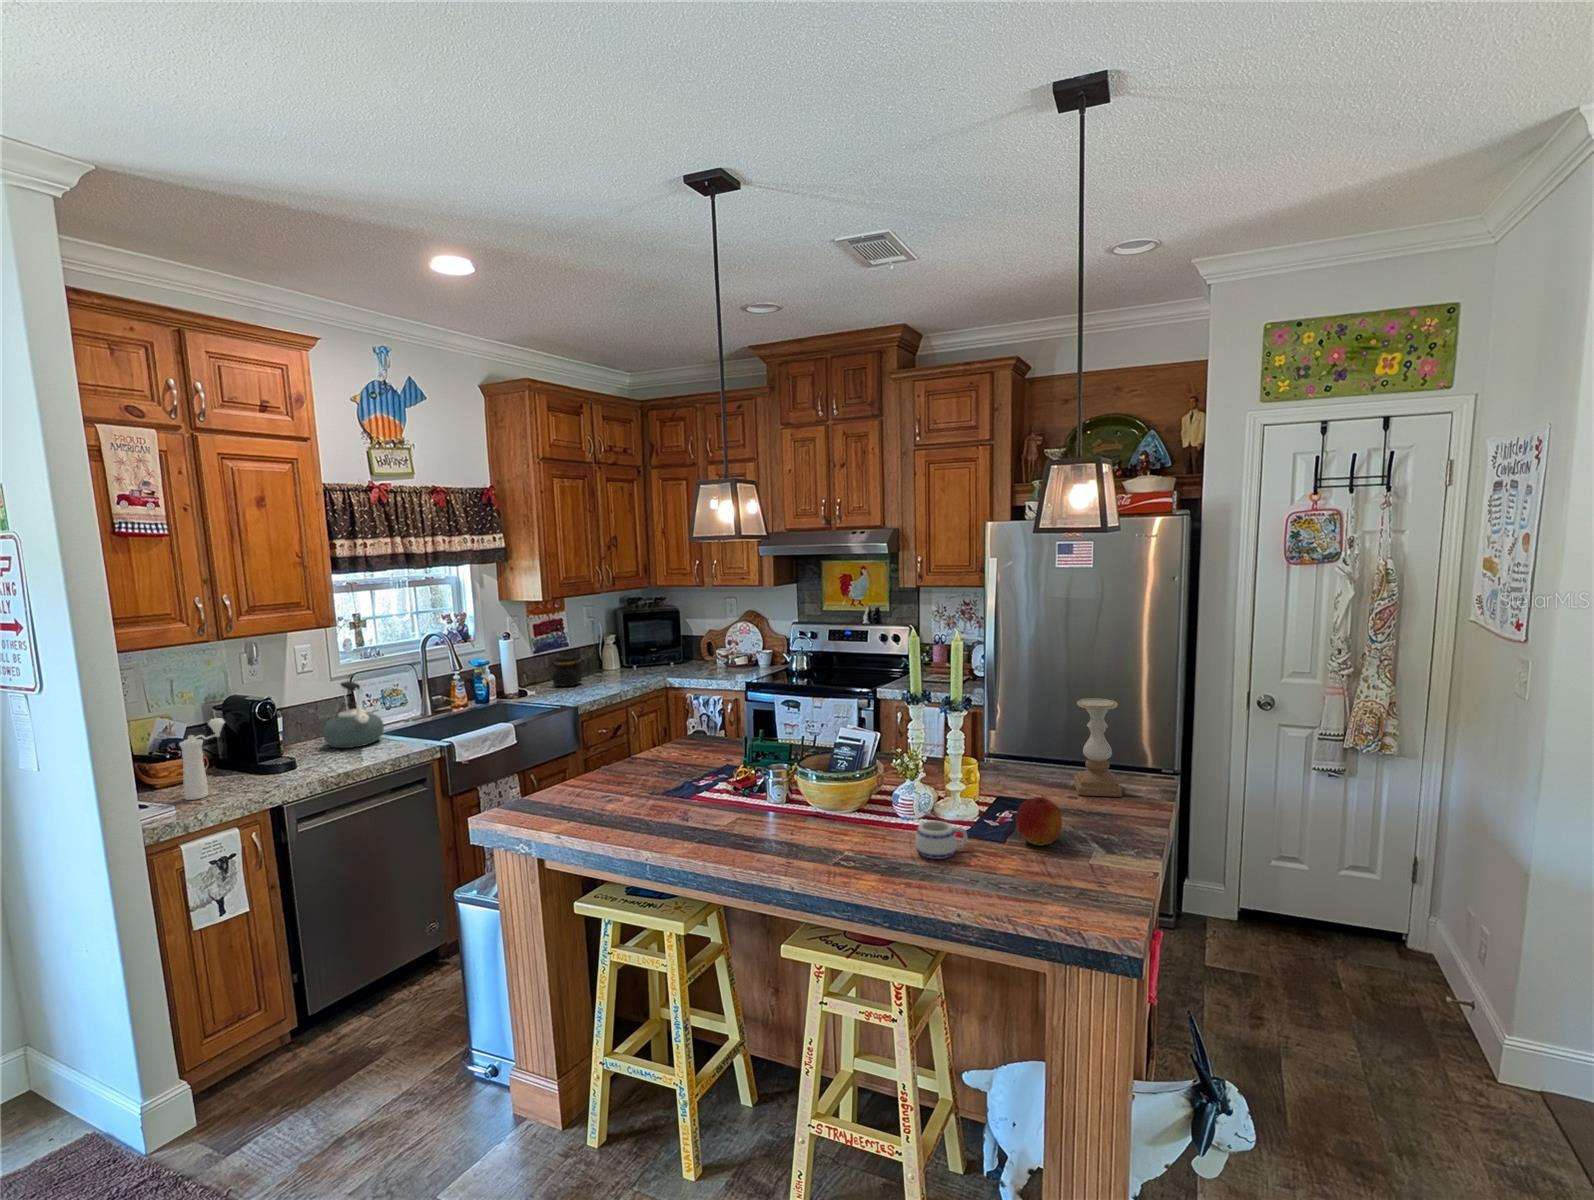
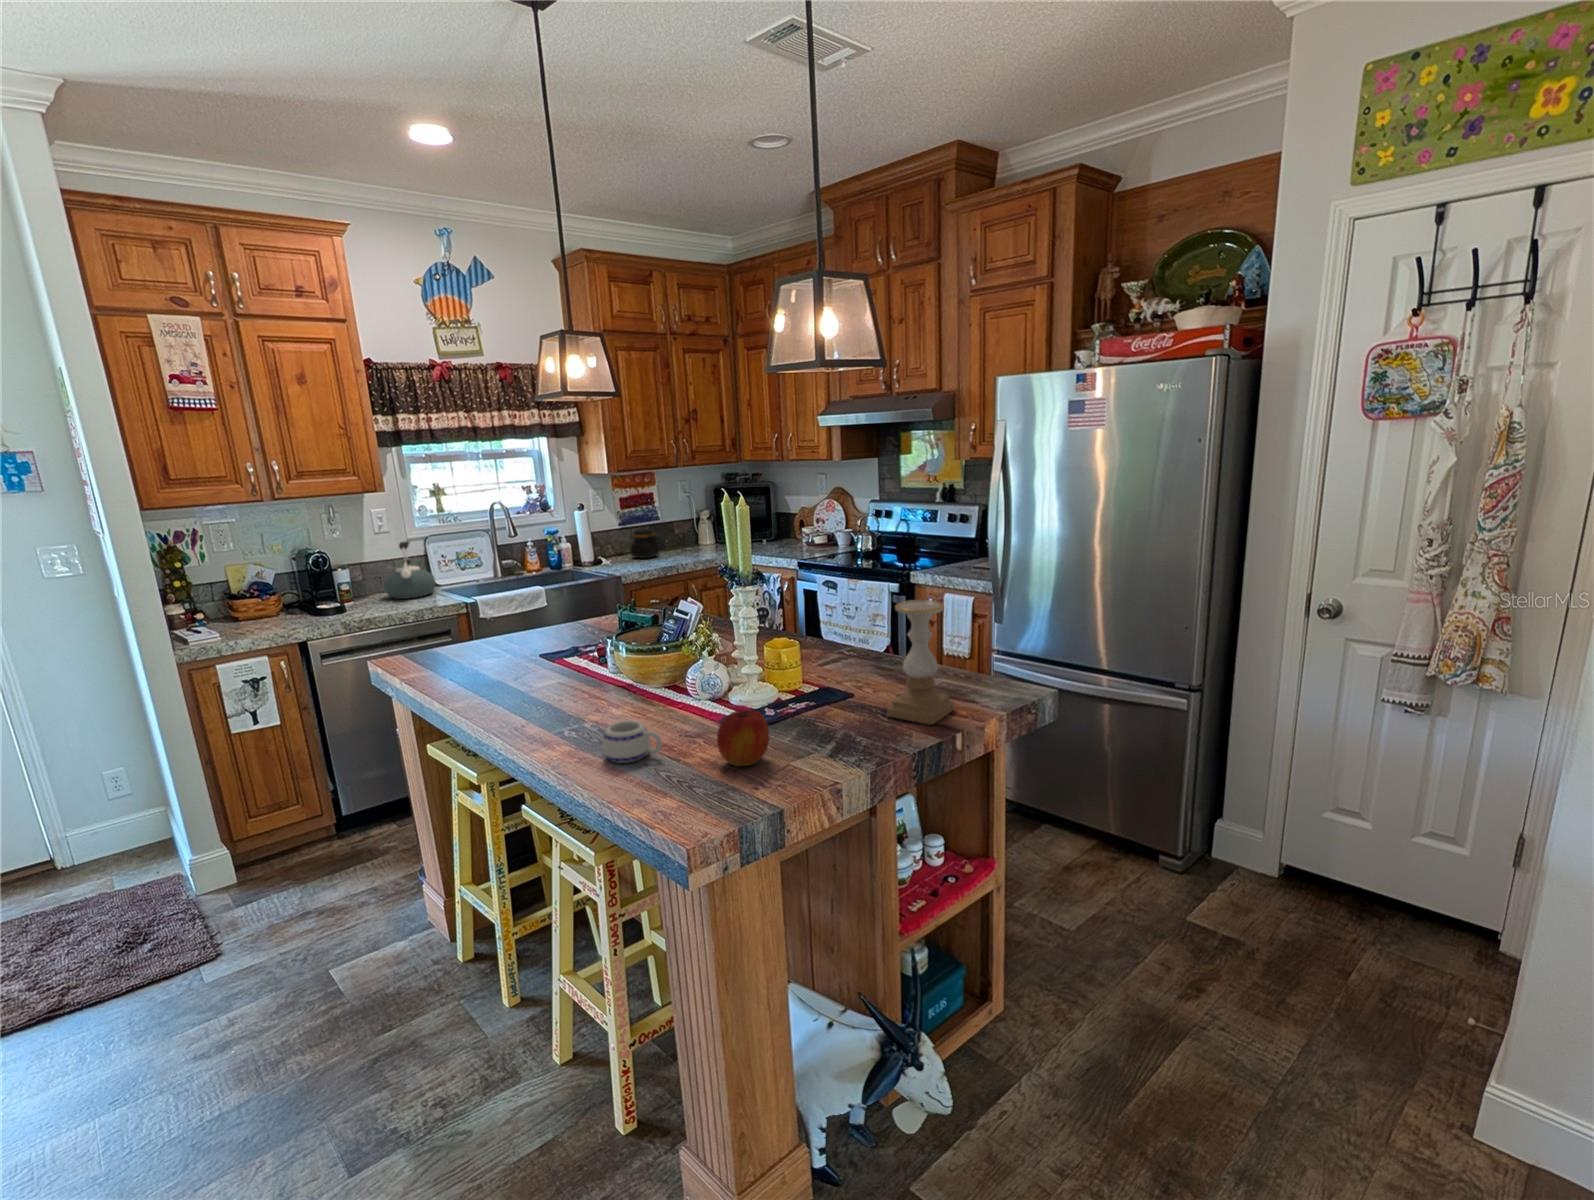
pepper mill: present [179,718,225,800] -> none [232,565,276,629]

